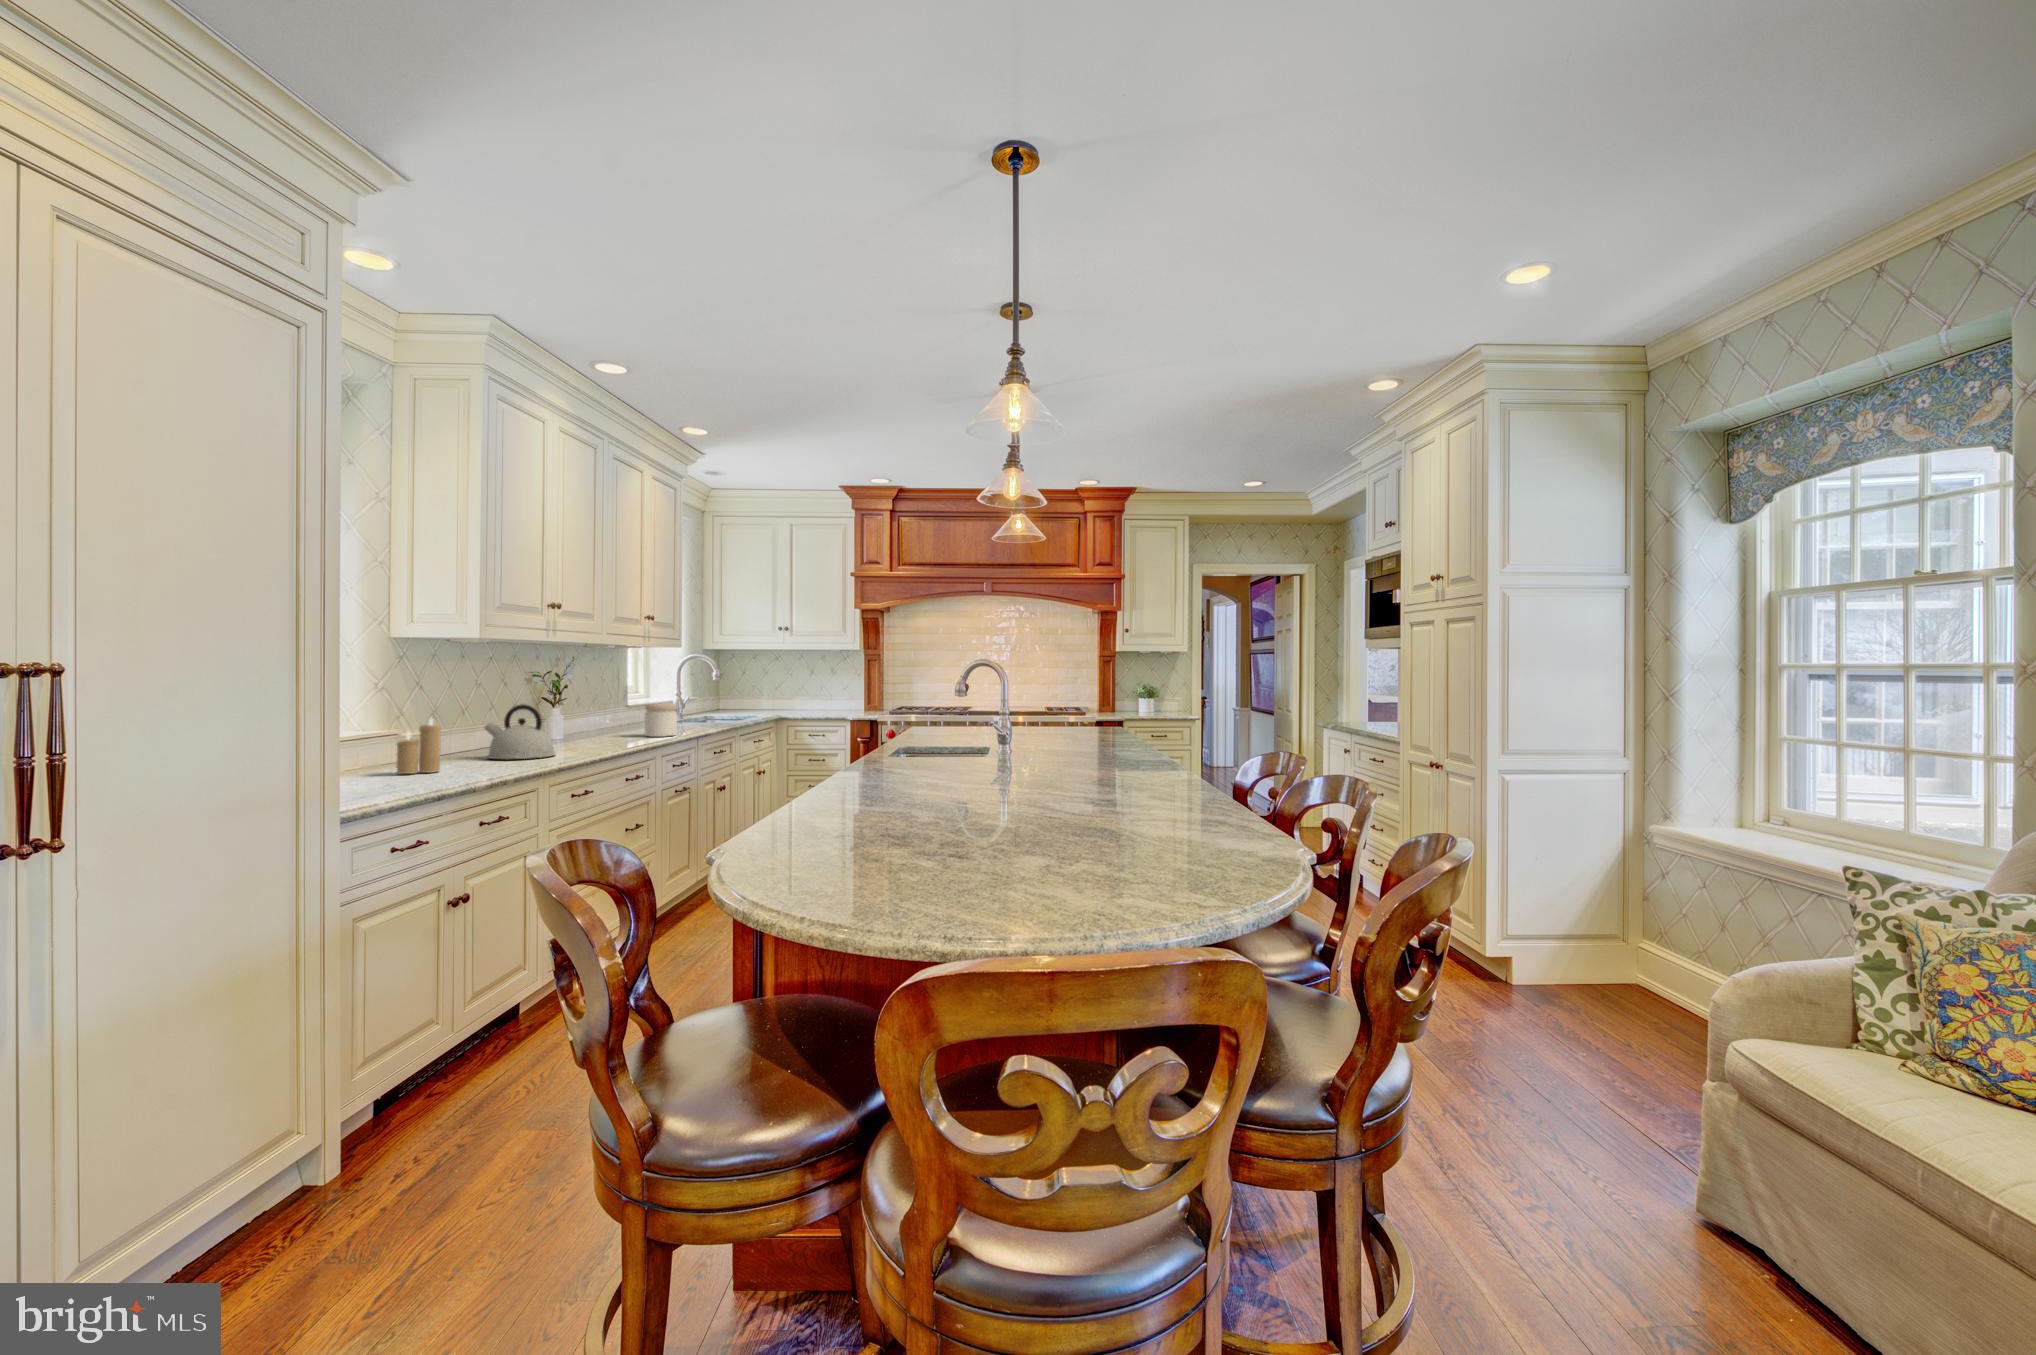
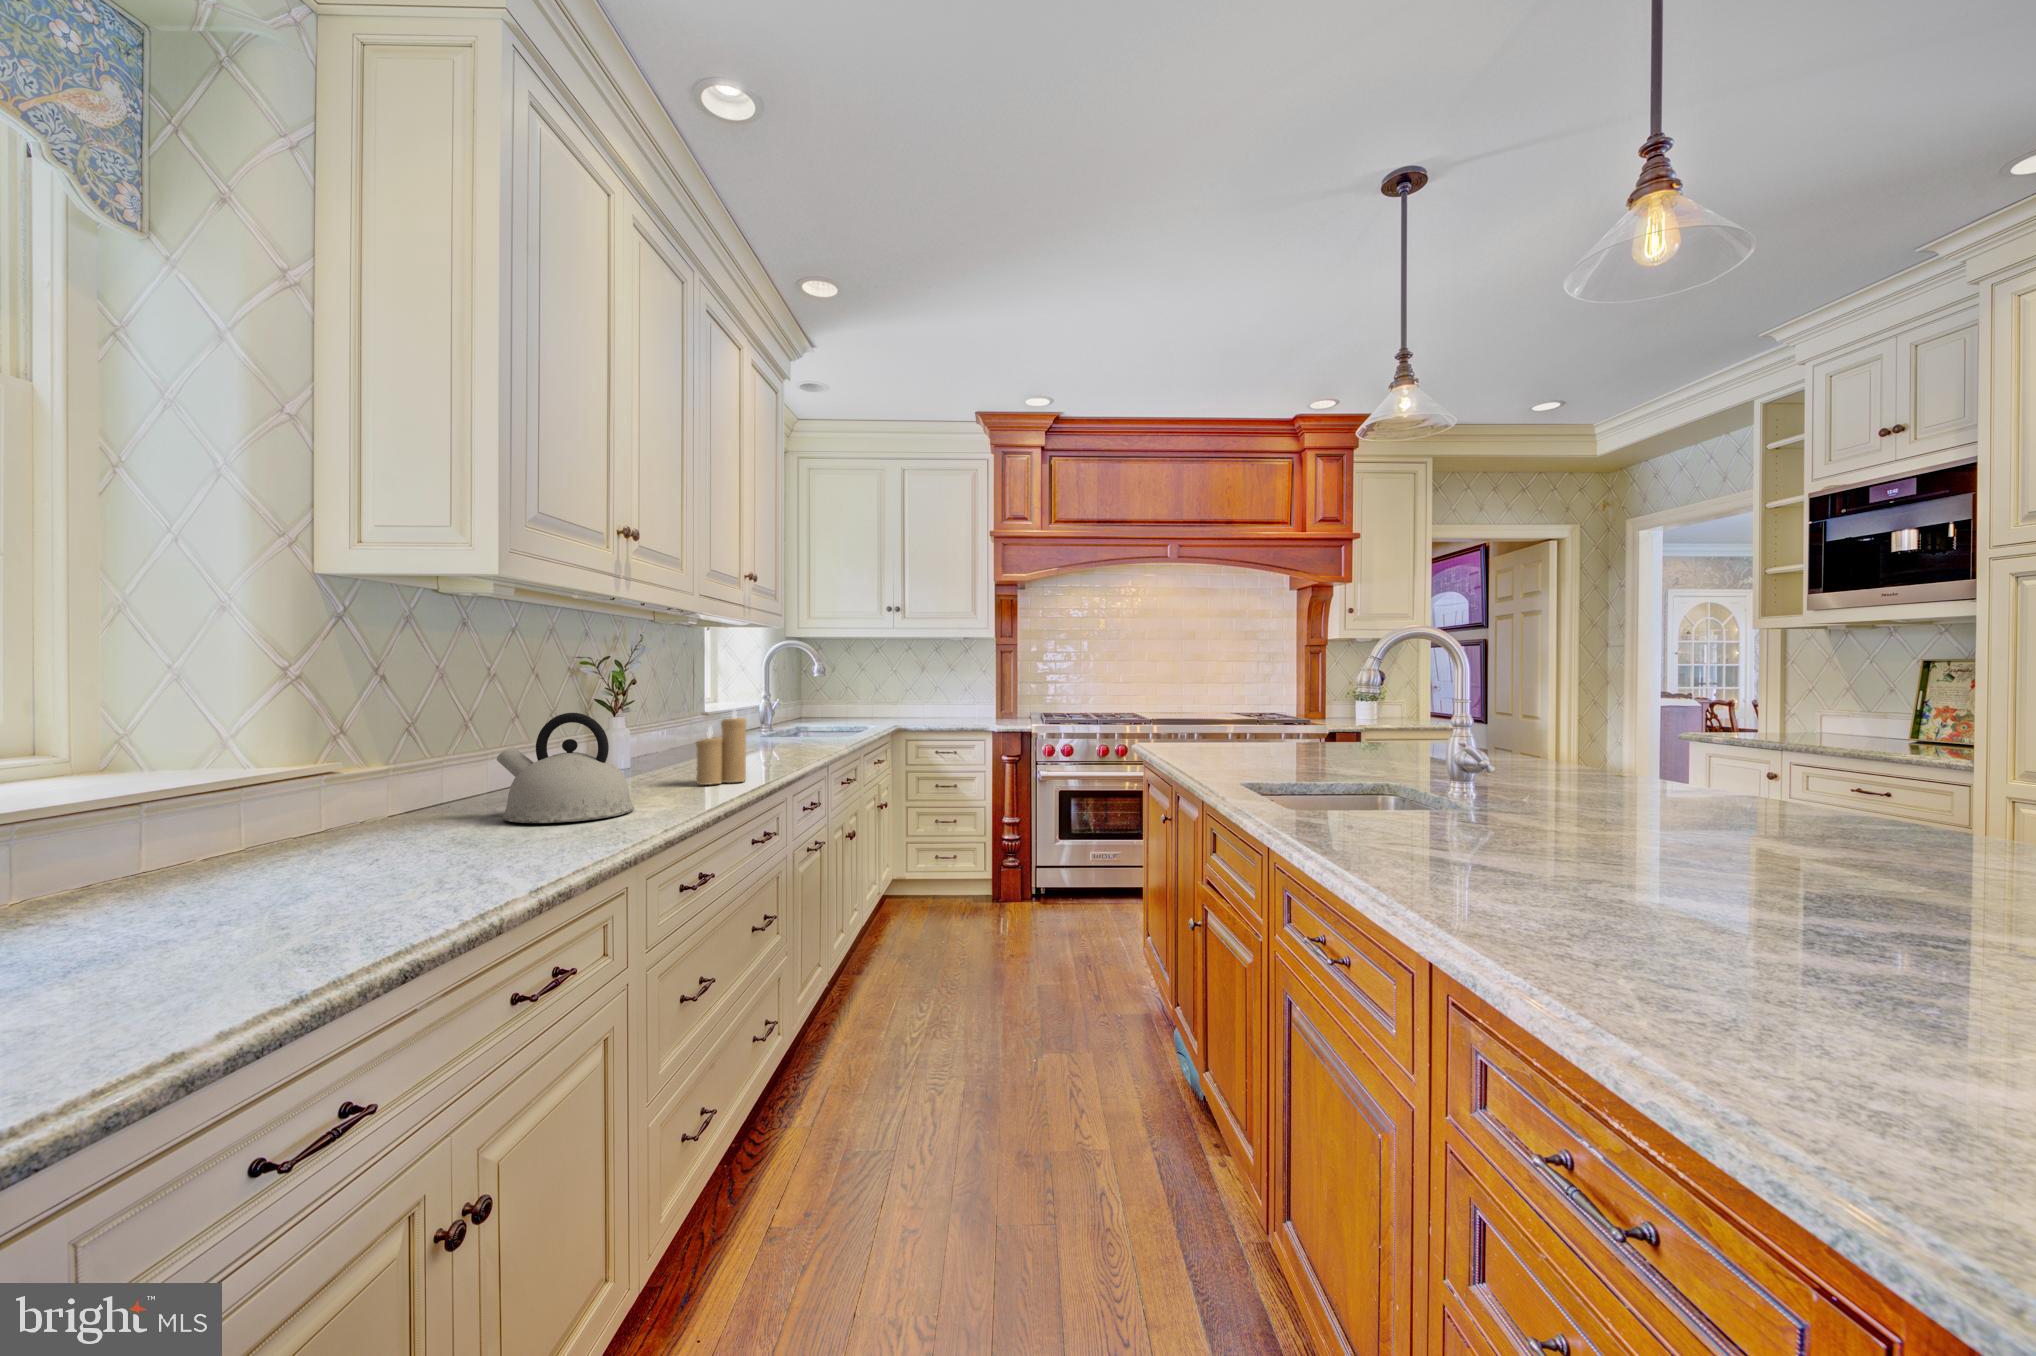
jar: present [645,703,677,737] -> none [757,710,808,764]
candle: present [397,719,441,774] -> present [696,710,746,785]

